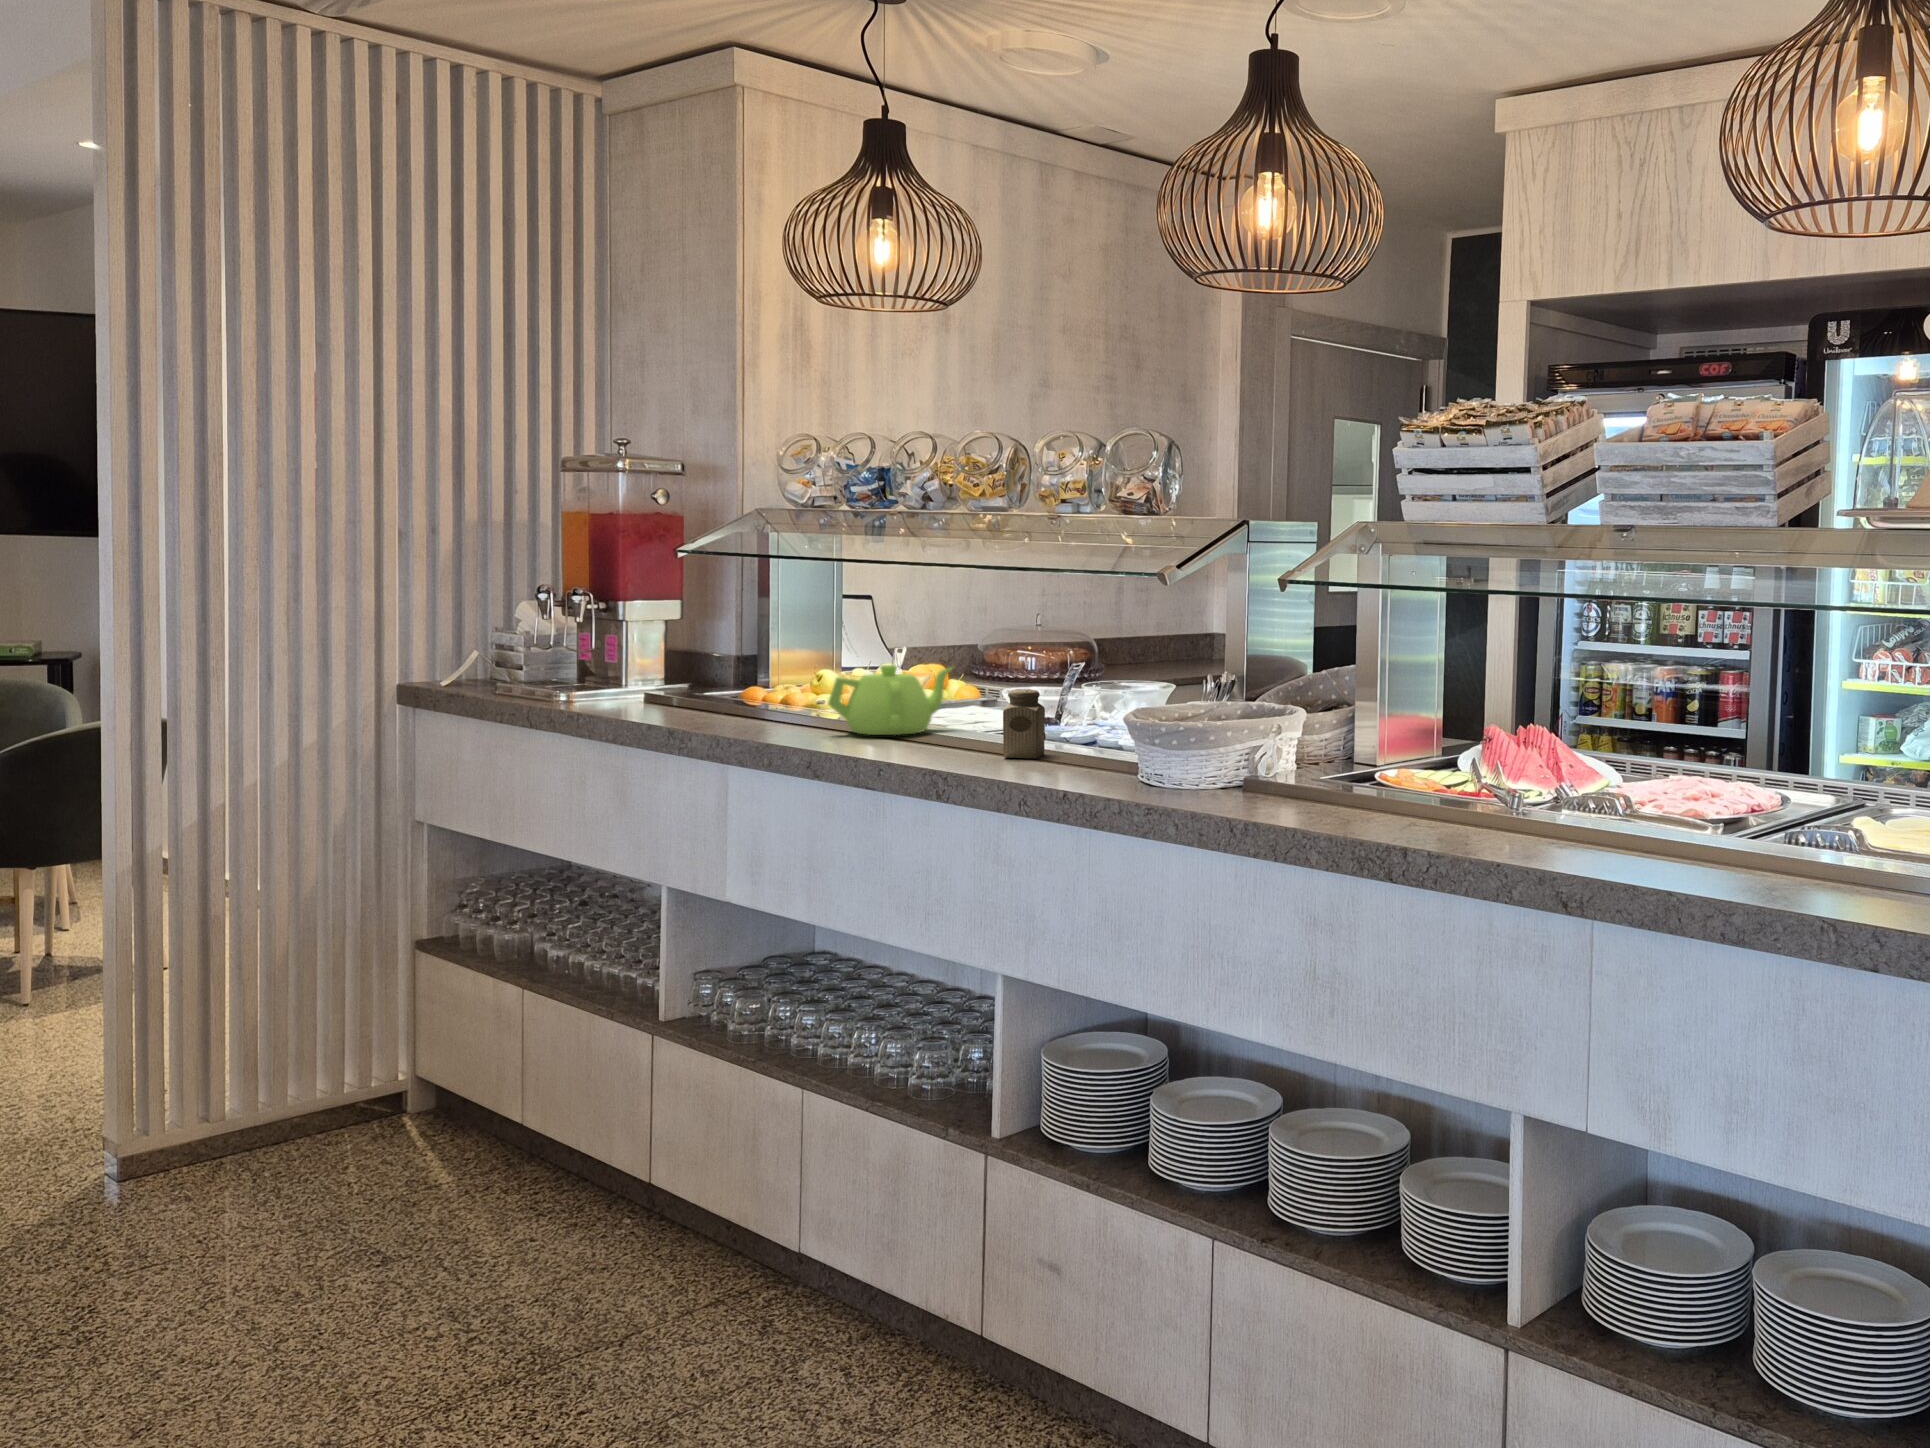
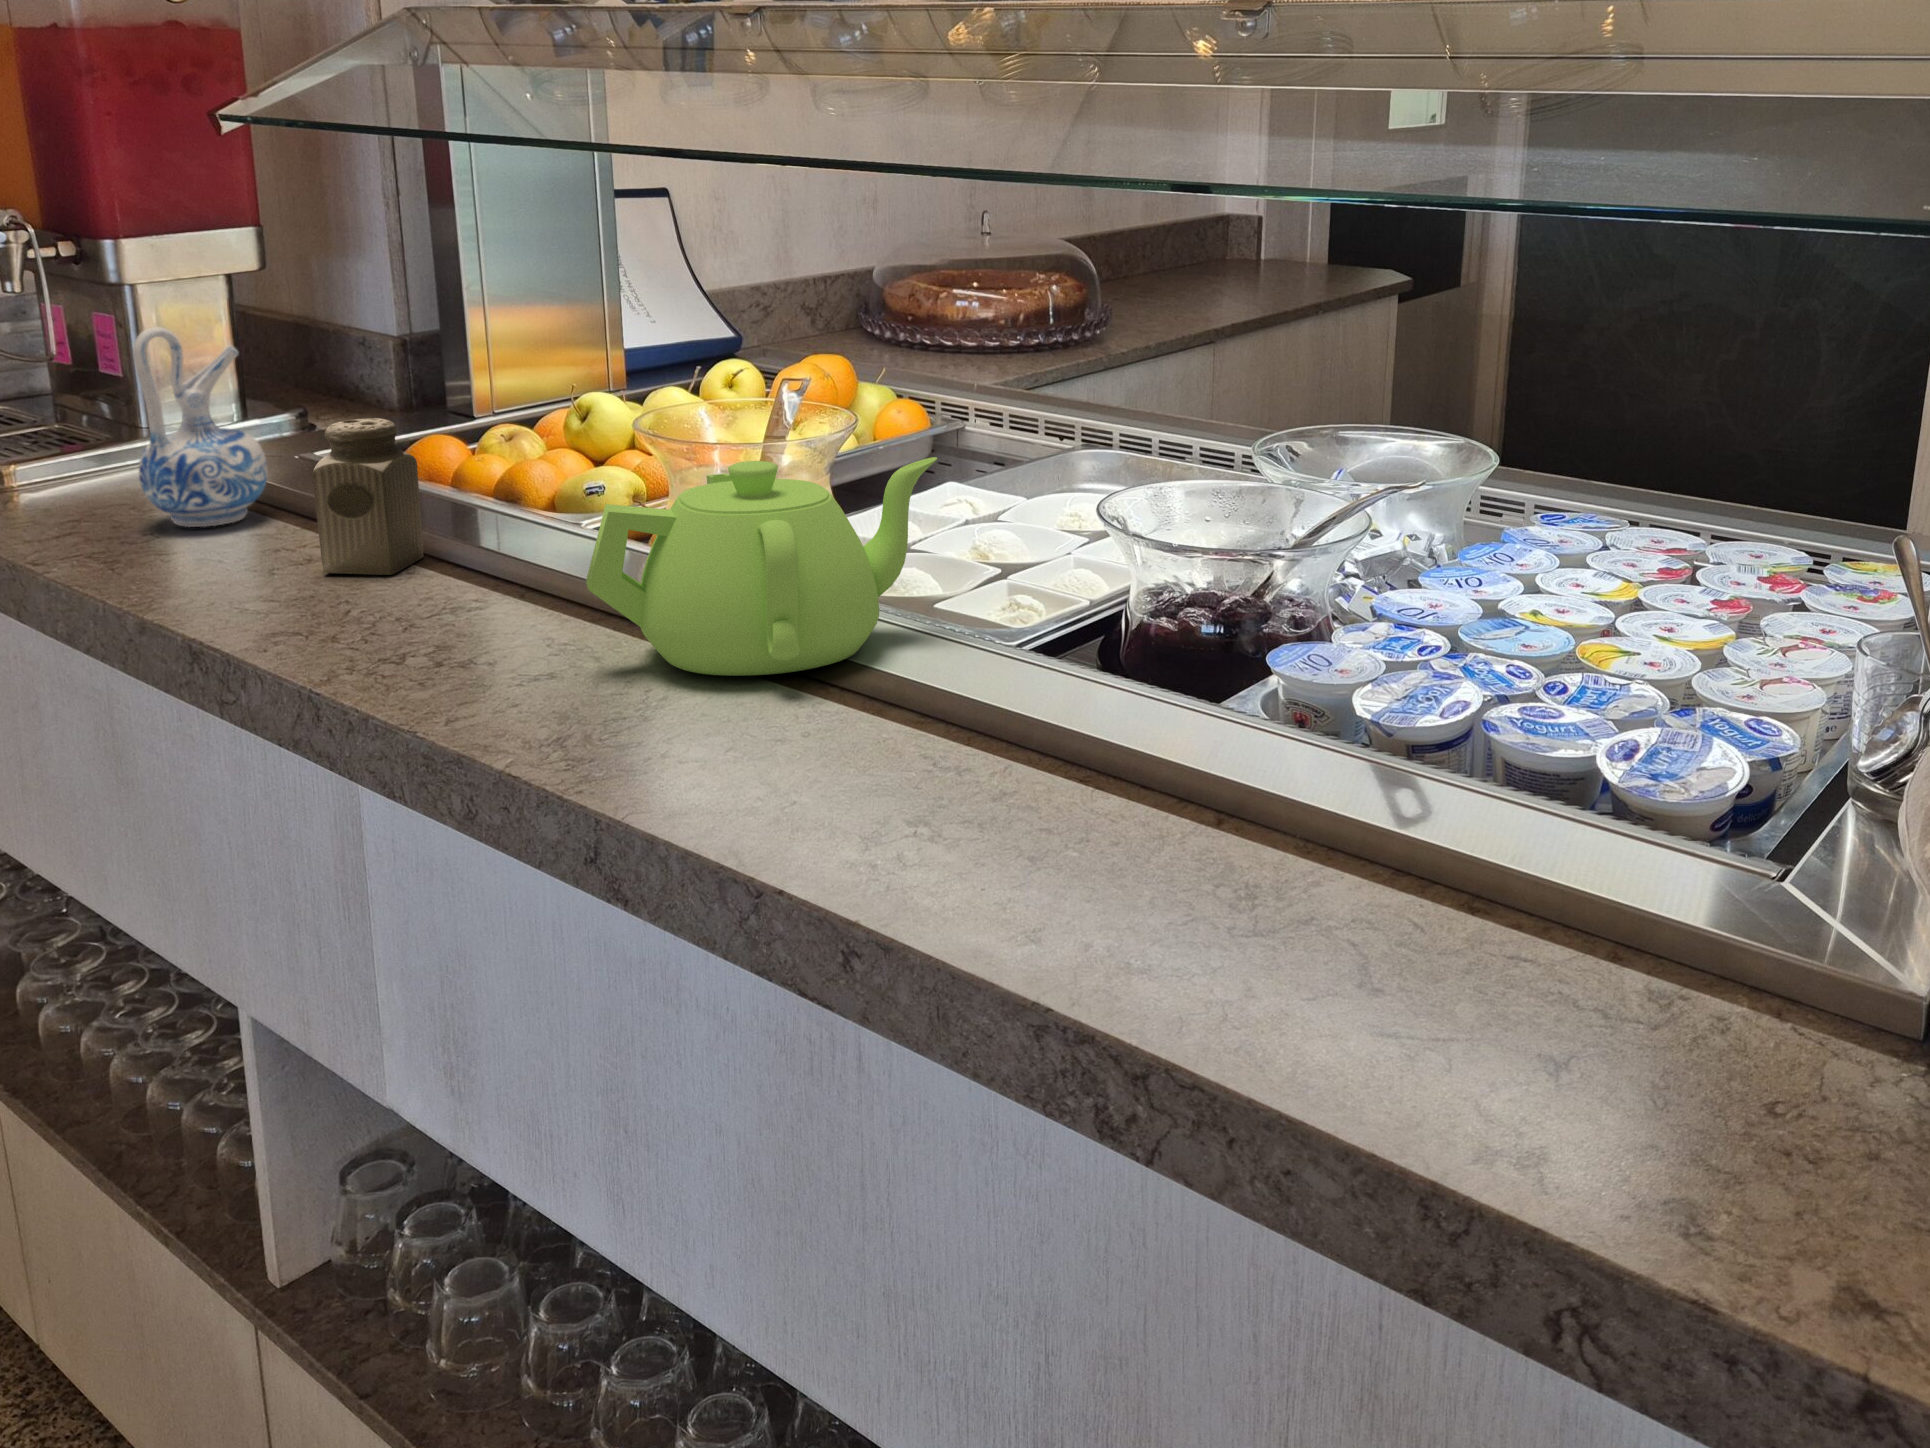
ceramic pitcher: none [643,628,694,709] -> present [133,327,267,527]
salt shaker: present [1003,689,1045,758] -> present [313,418,424,575]

